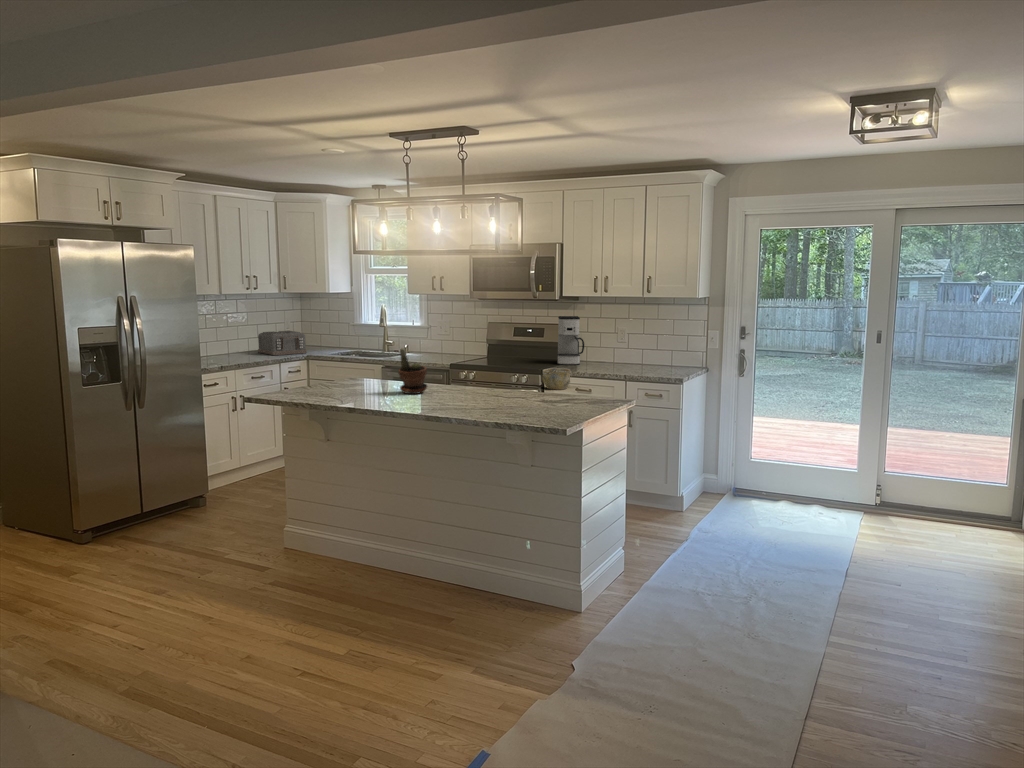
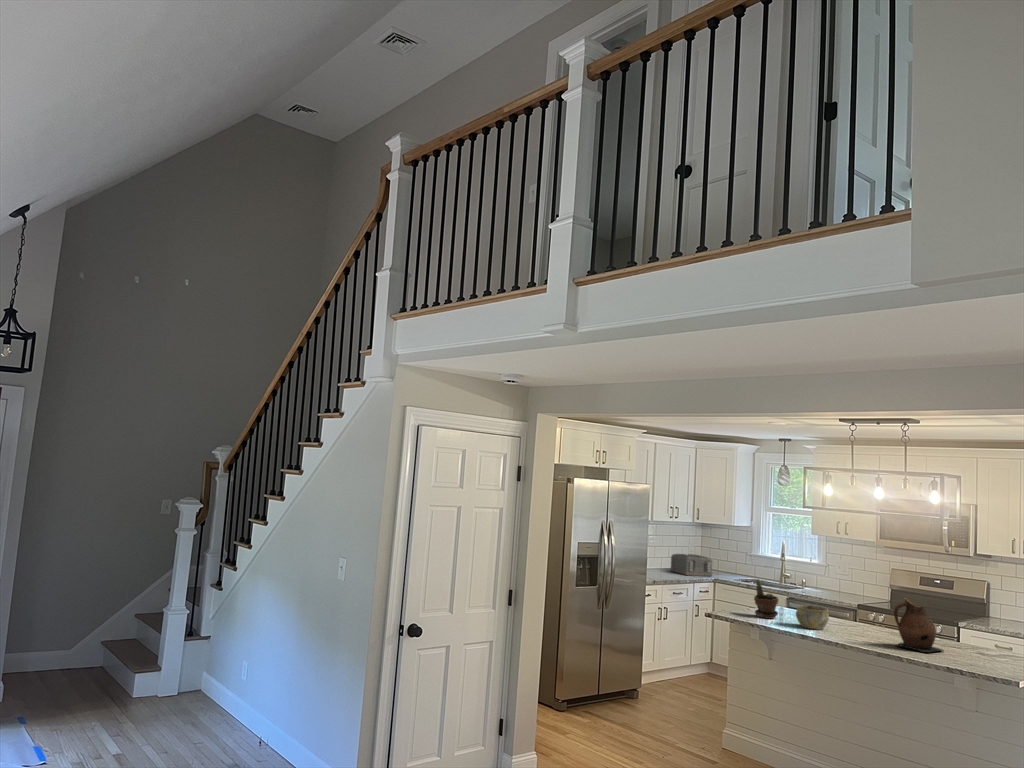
coffee maker: present [557,316,584,365] -> none [969,571,1000,622]
potted plant: present [398,348,427,394] -> present [754,579,778,619]
ceramic pitcher: none [449,350,504,411] -> present [894,598,943,652]
ceramic bowl: present [542,368,570,390] -> present [796,605,829,630]

